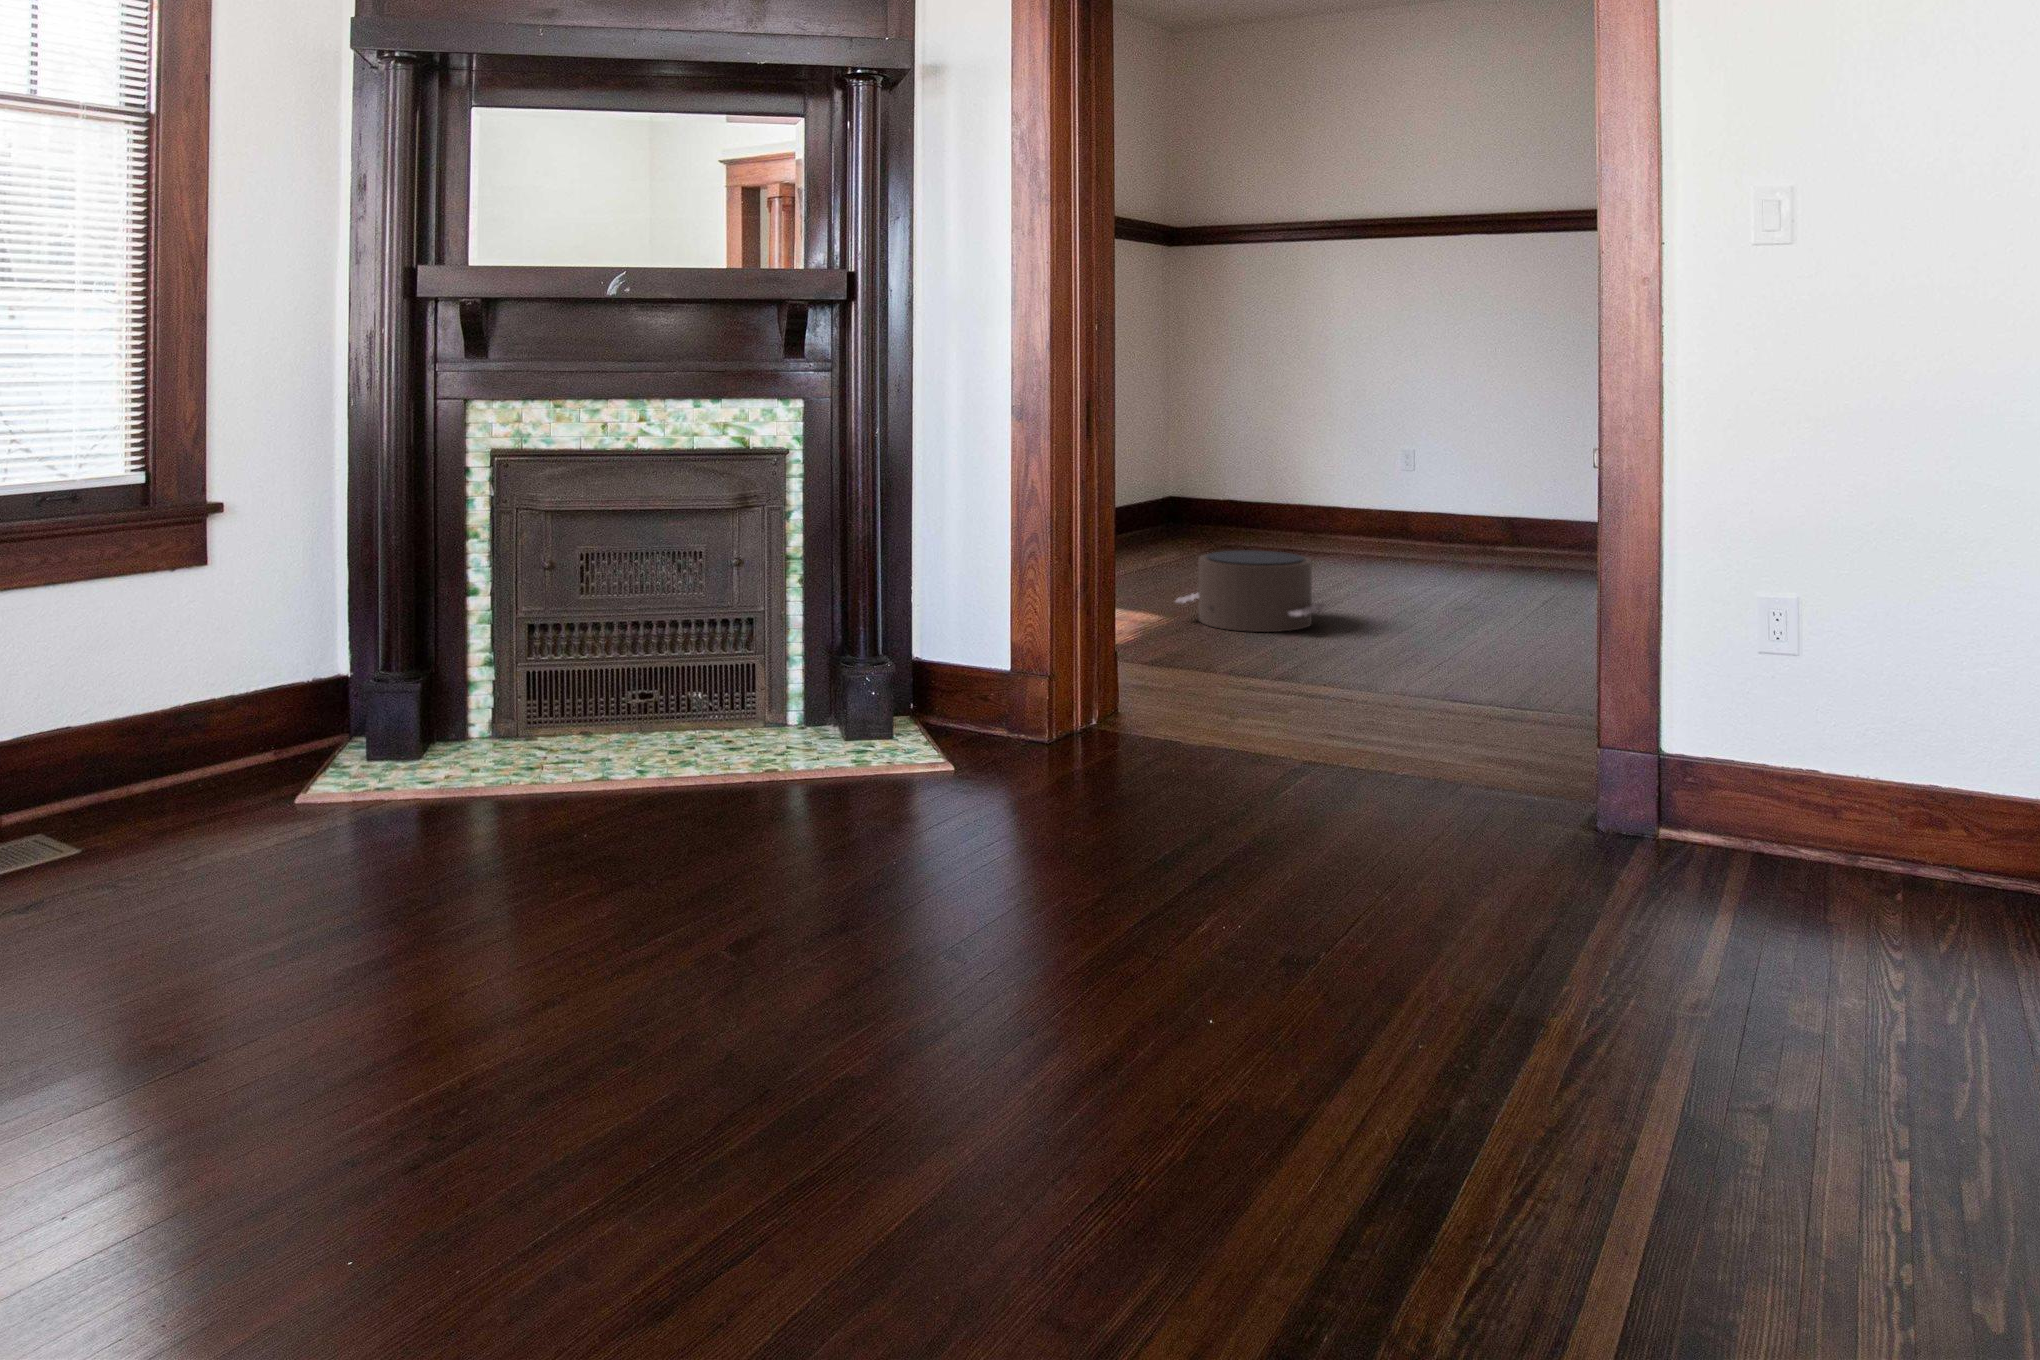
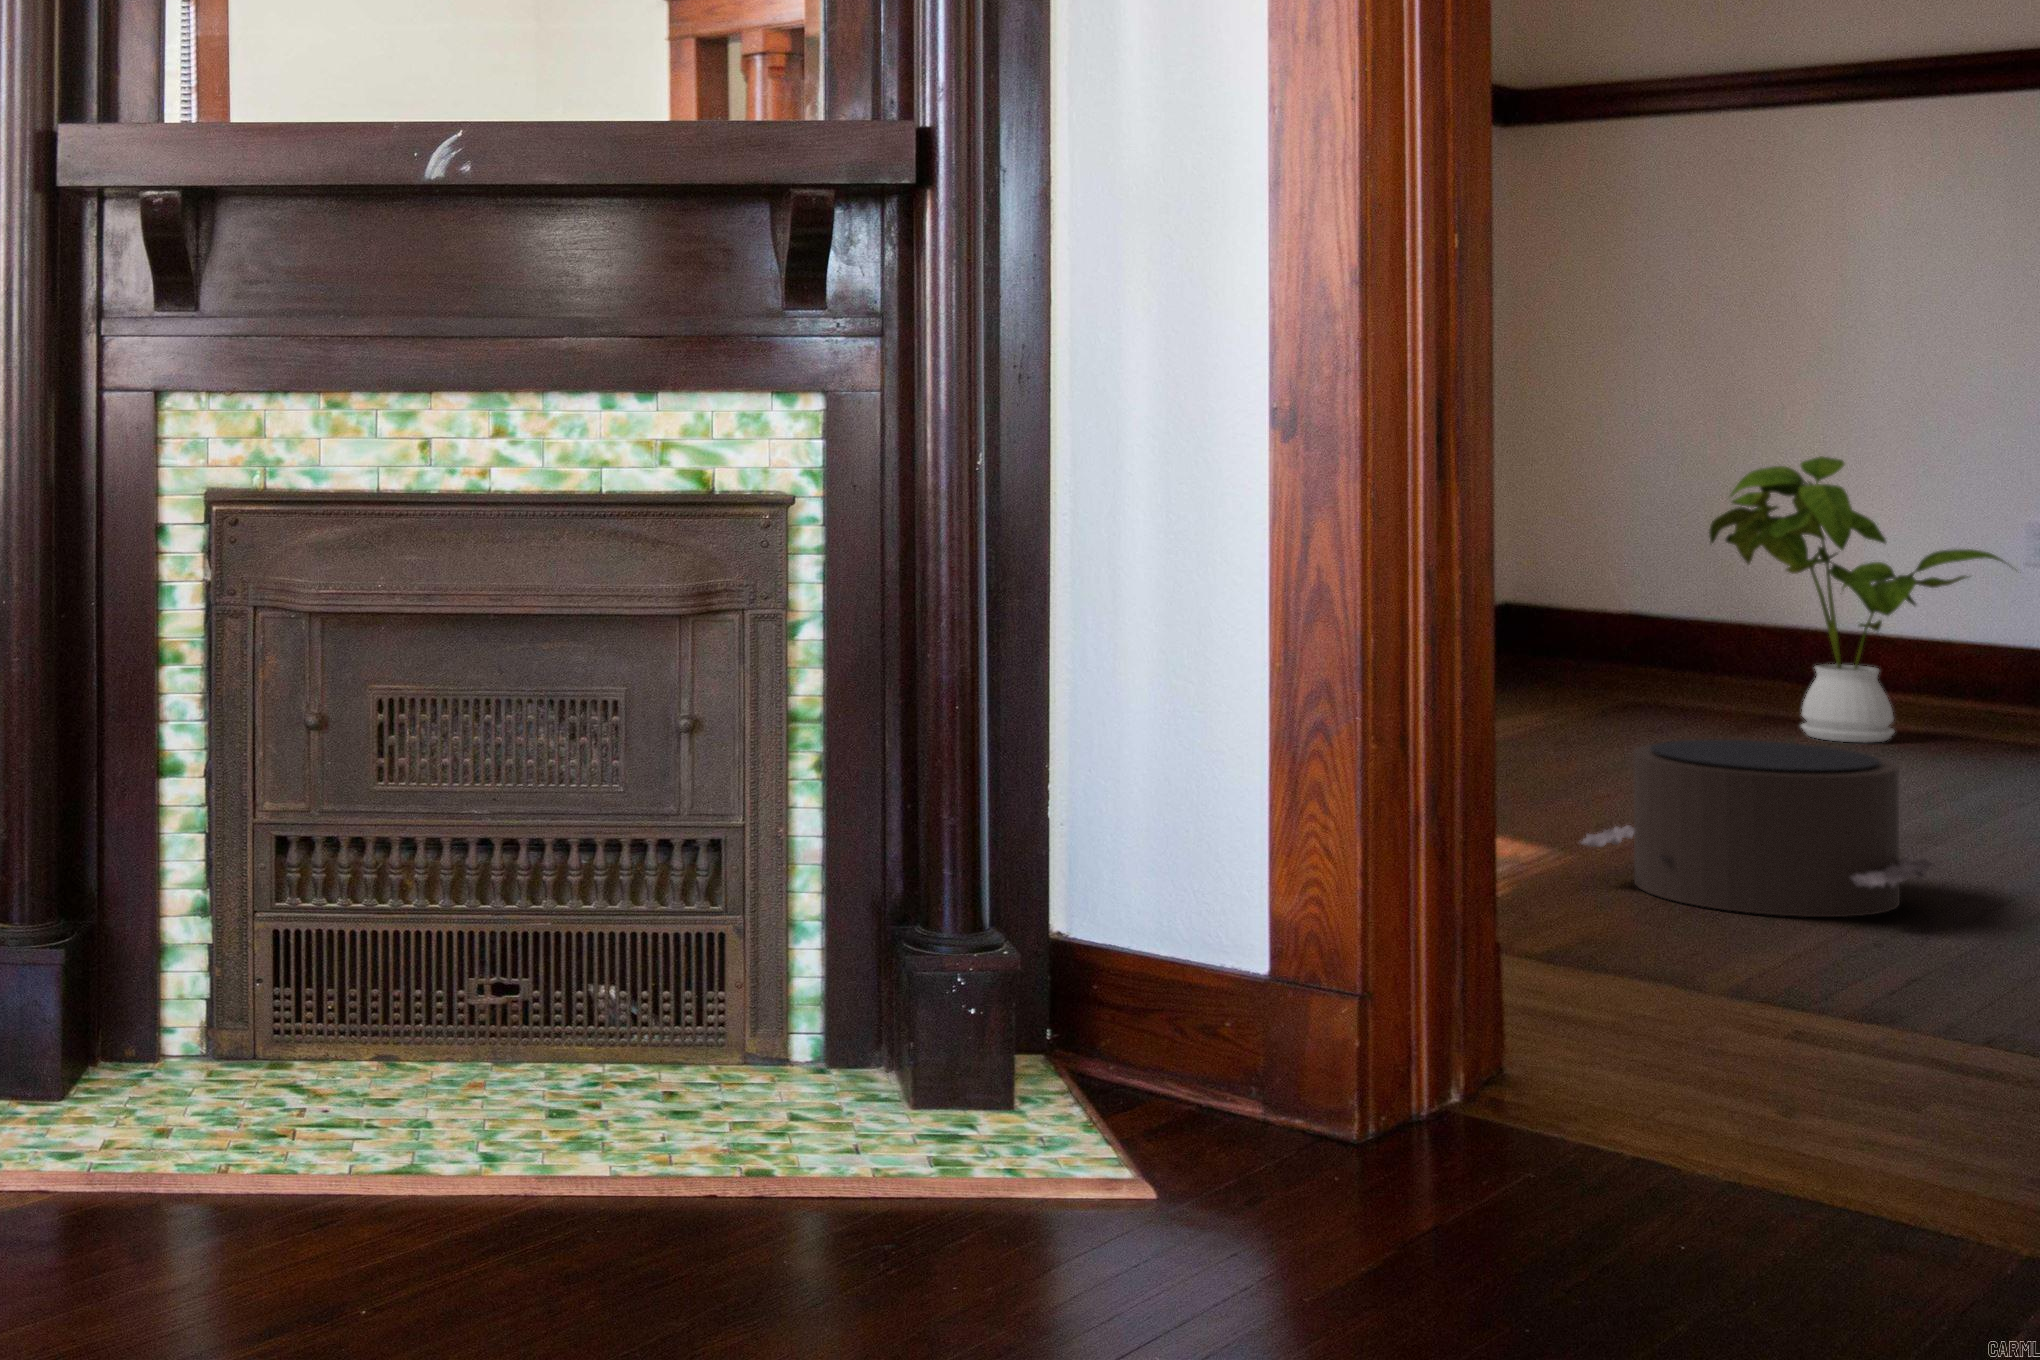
house plant: none [1256,411,1391,548] -> present [1709,456,2004,743]

